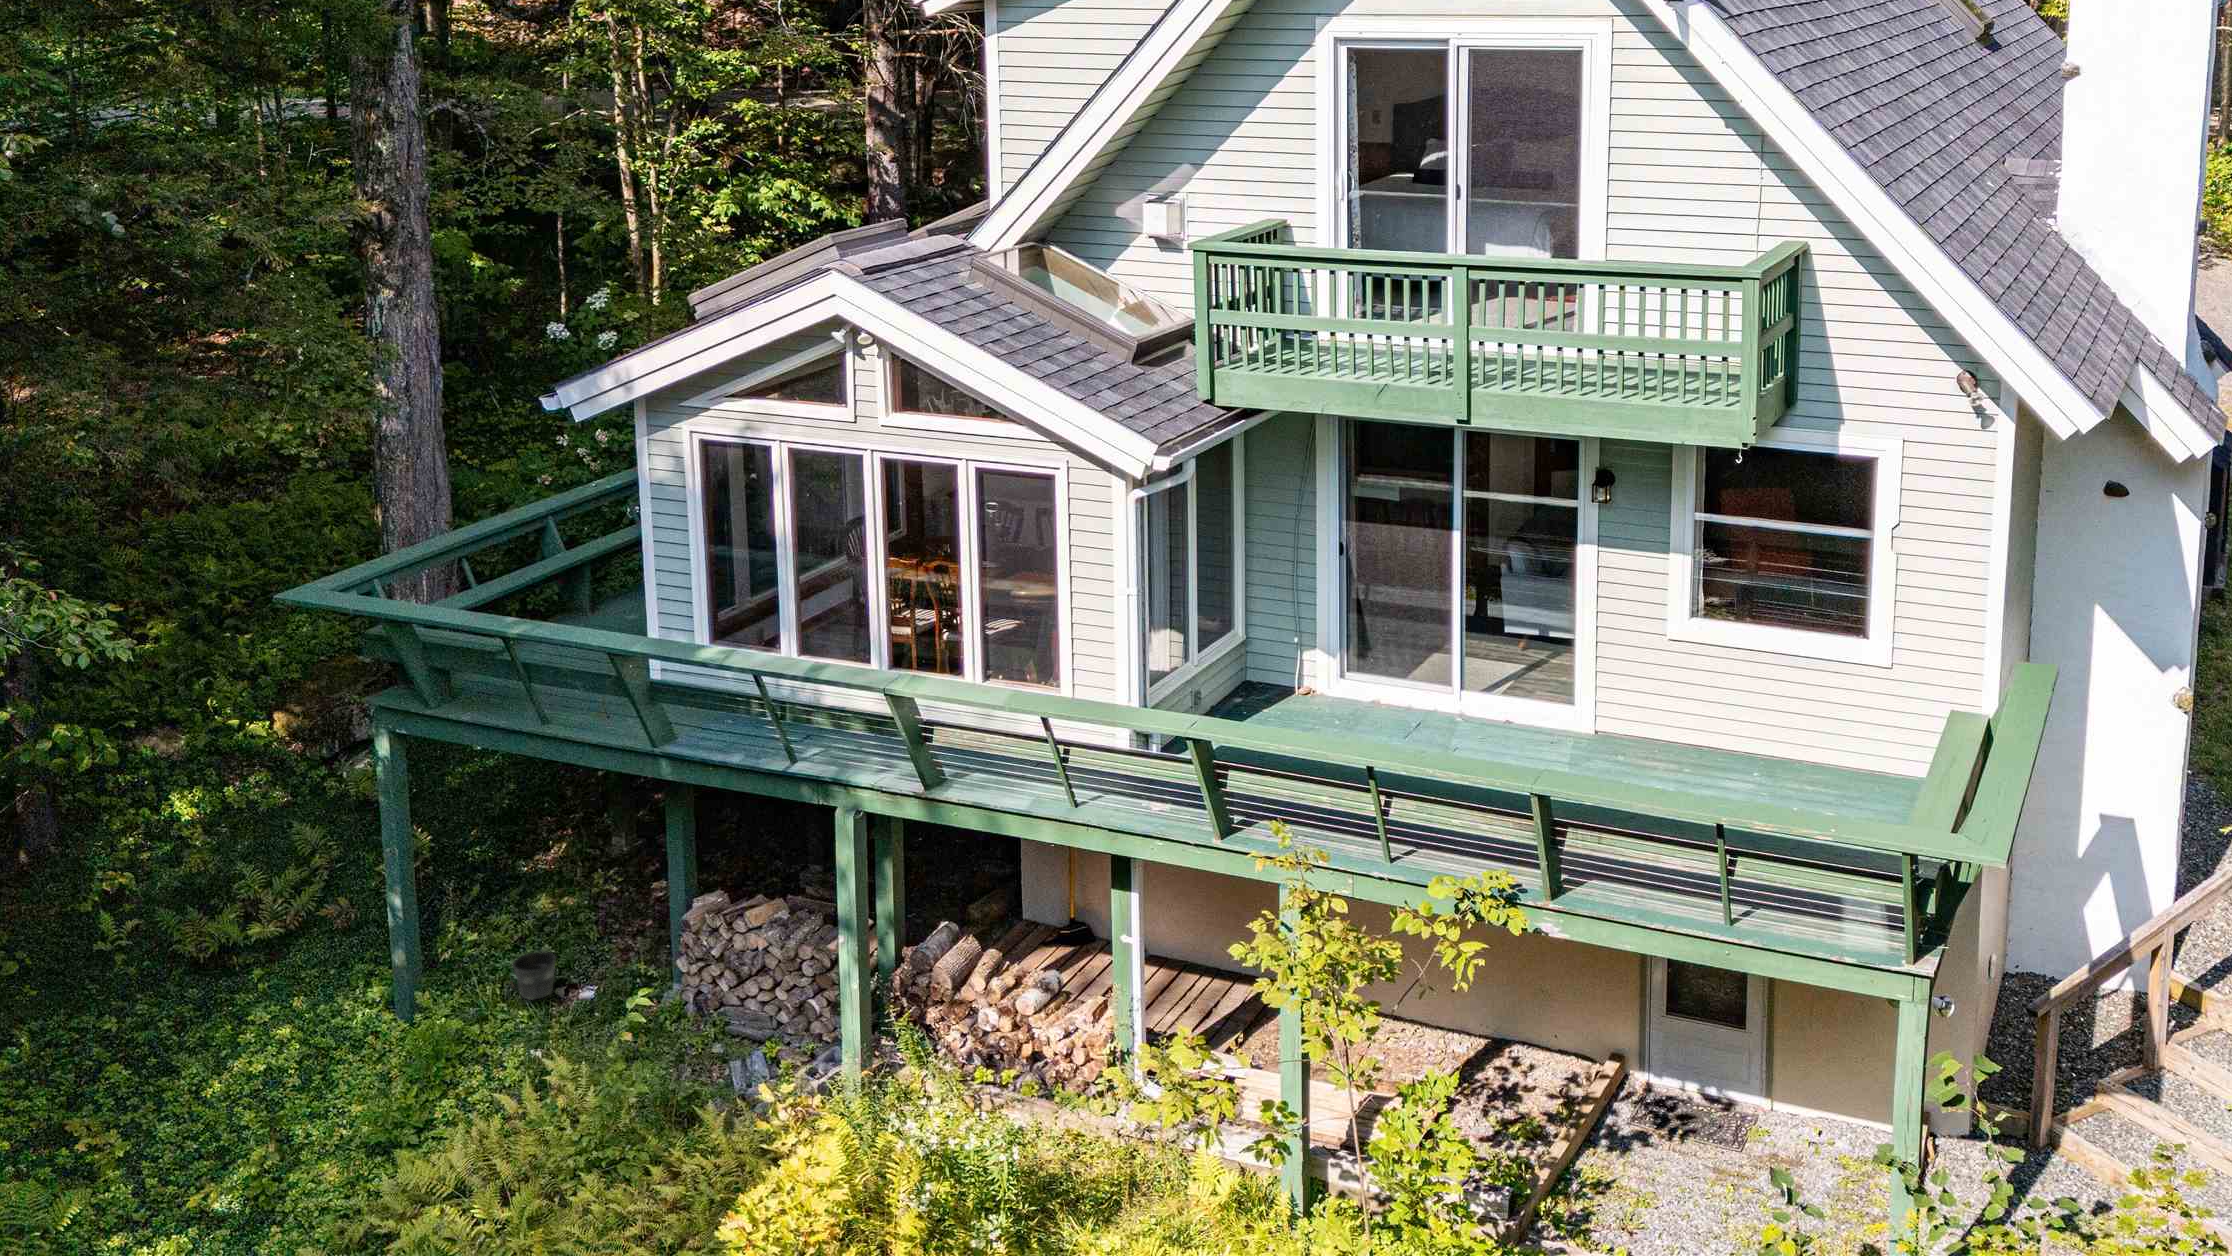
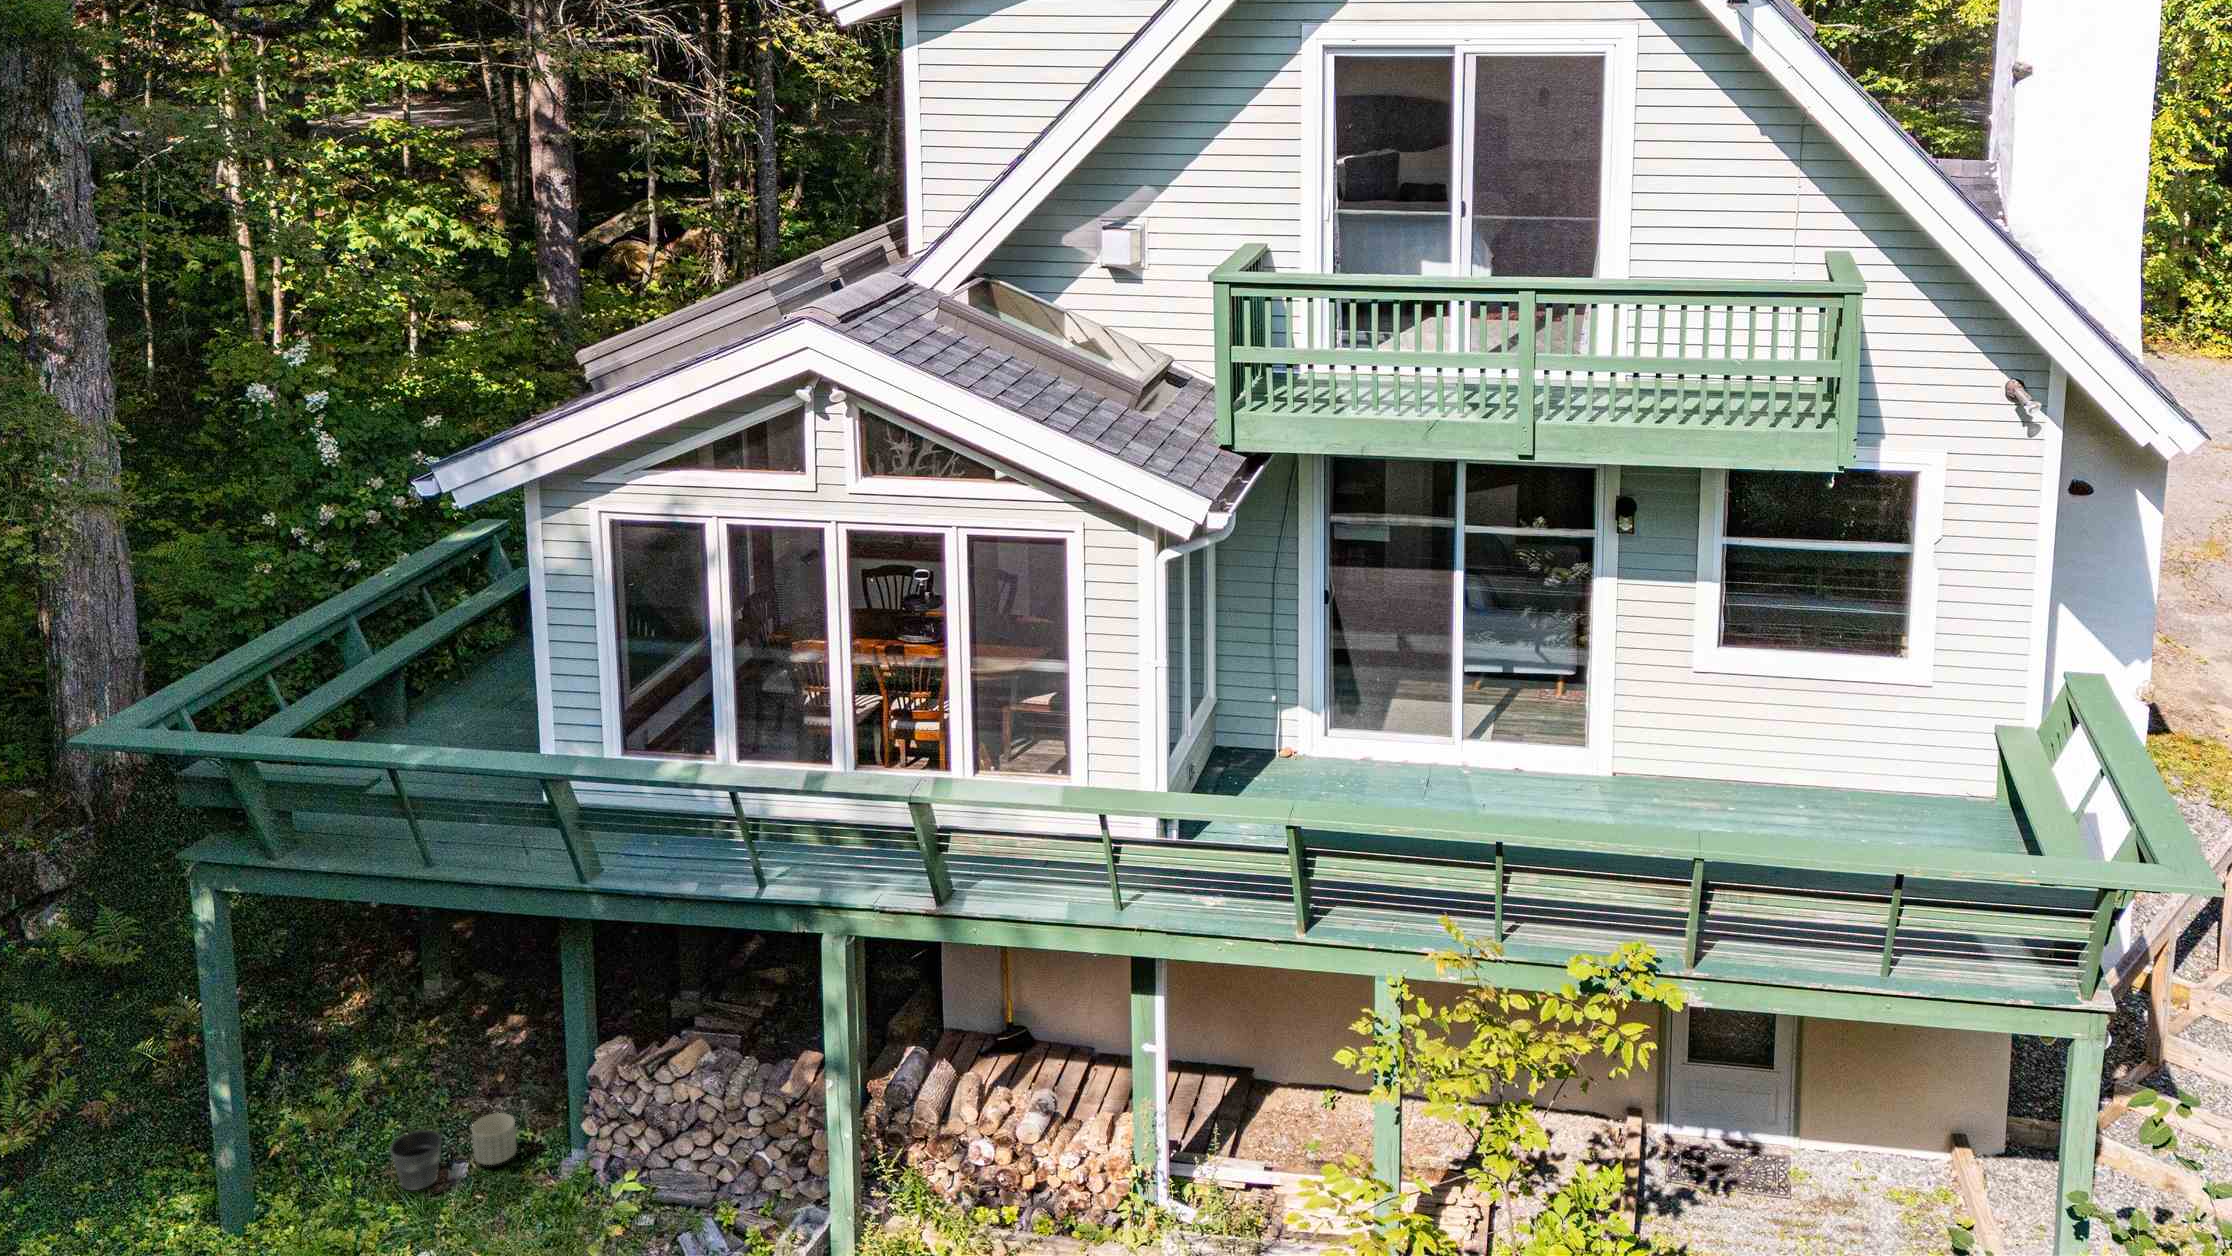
planter: none [581,945,619,986] -> present [472,1113,517,1165]

